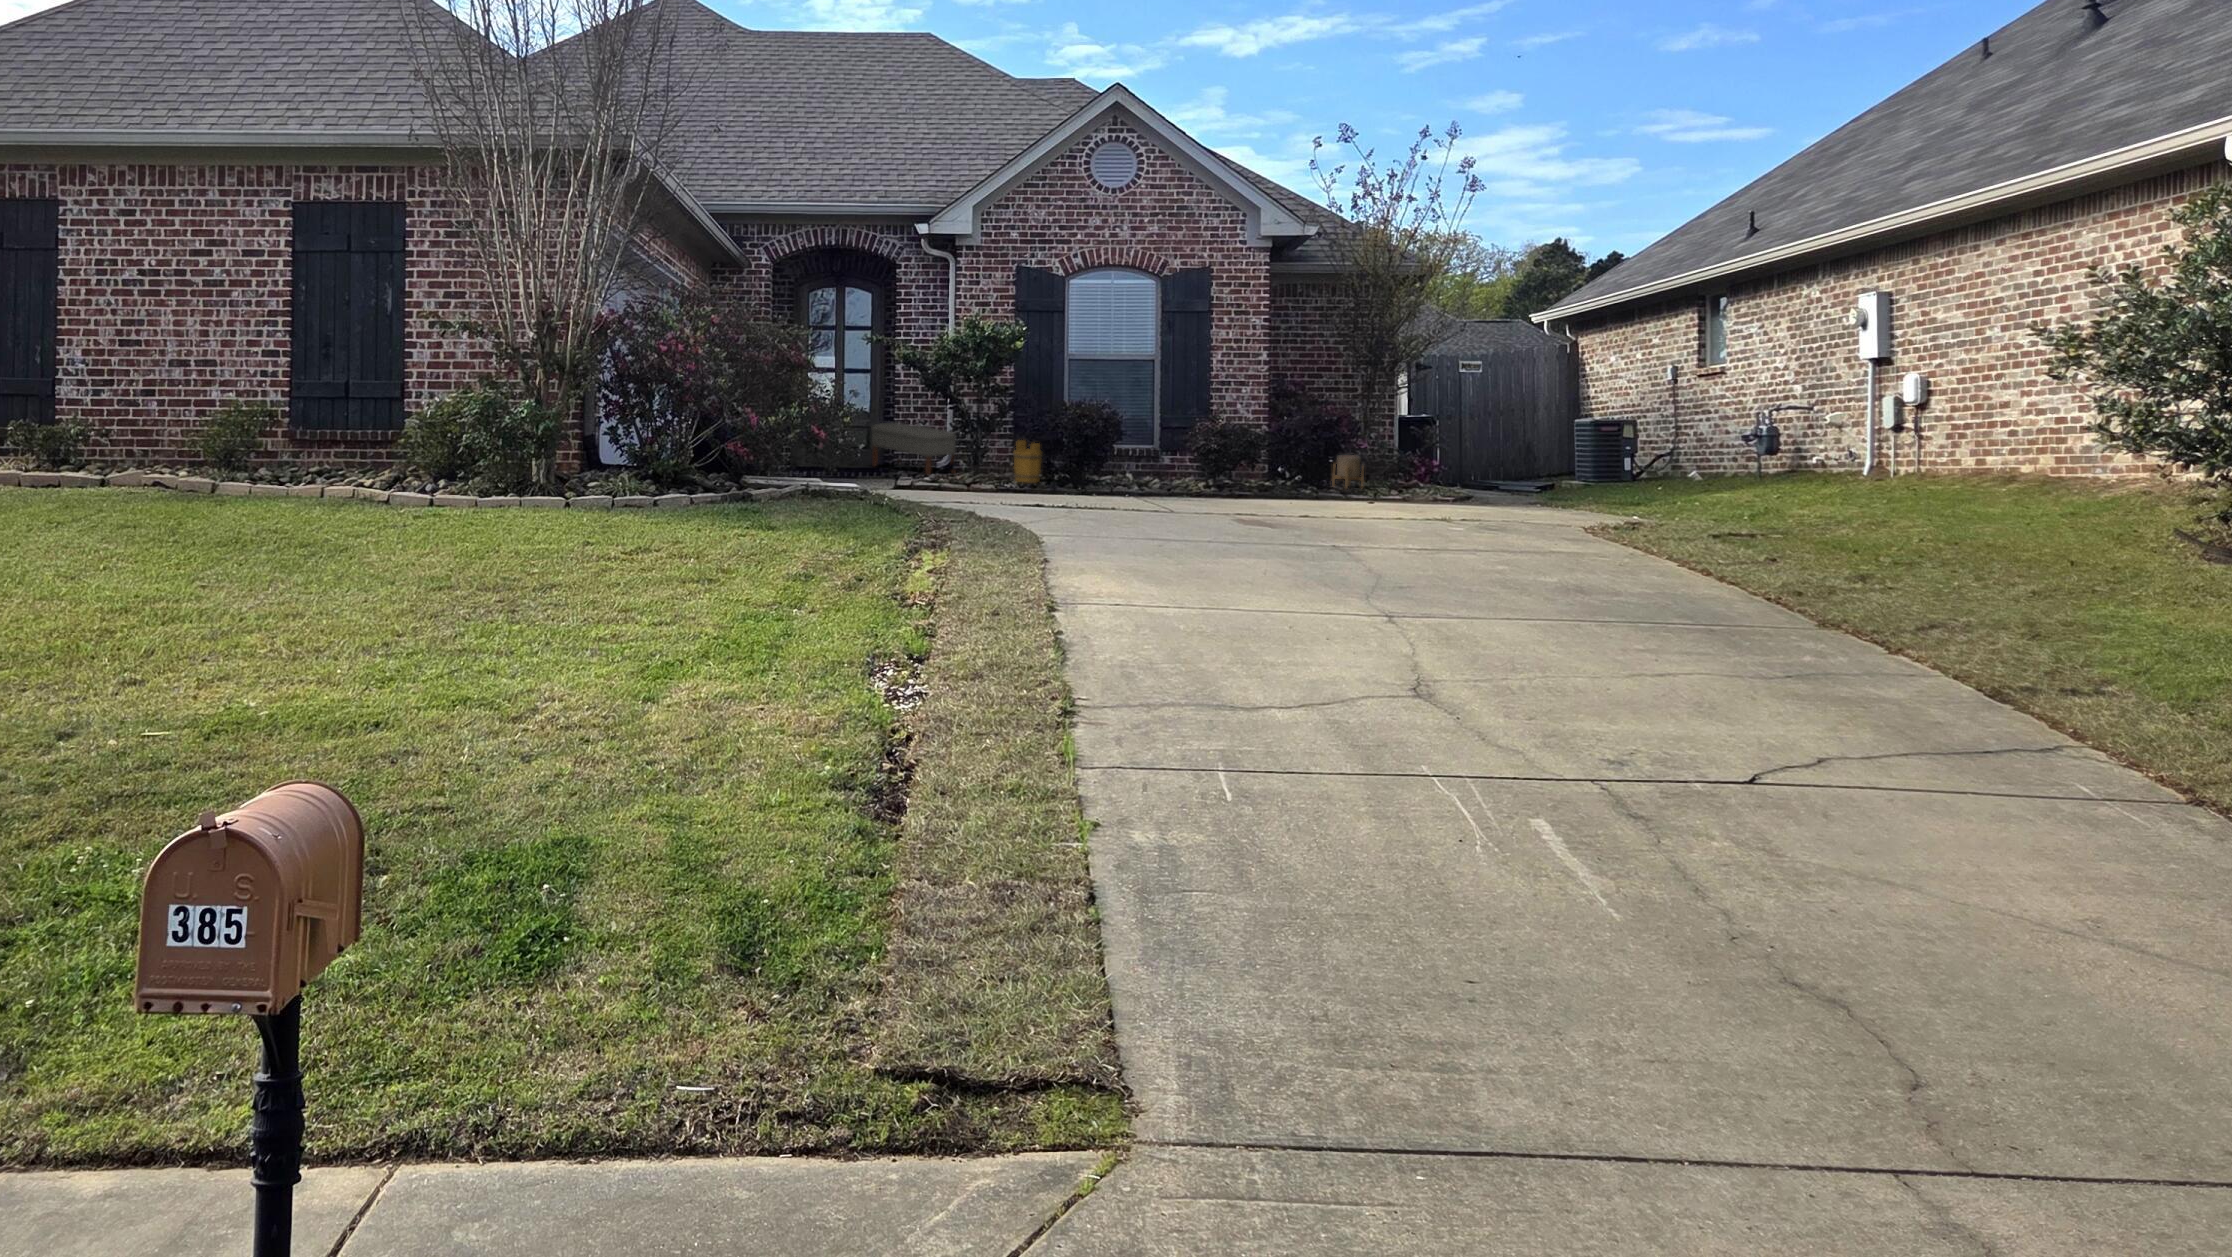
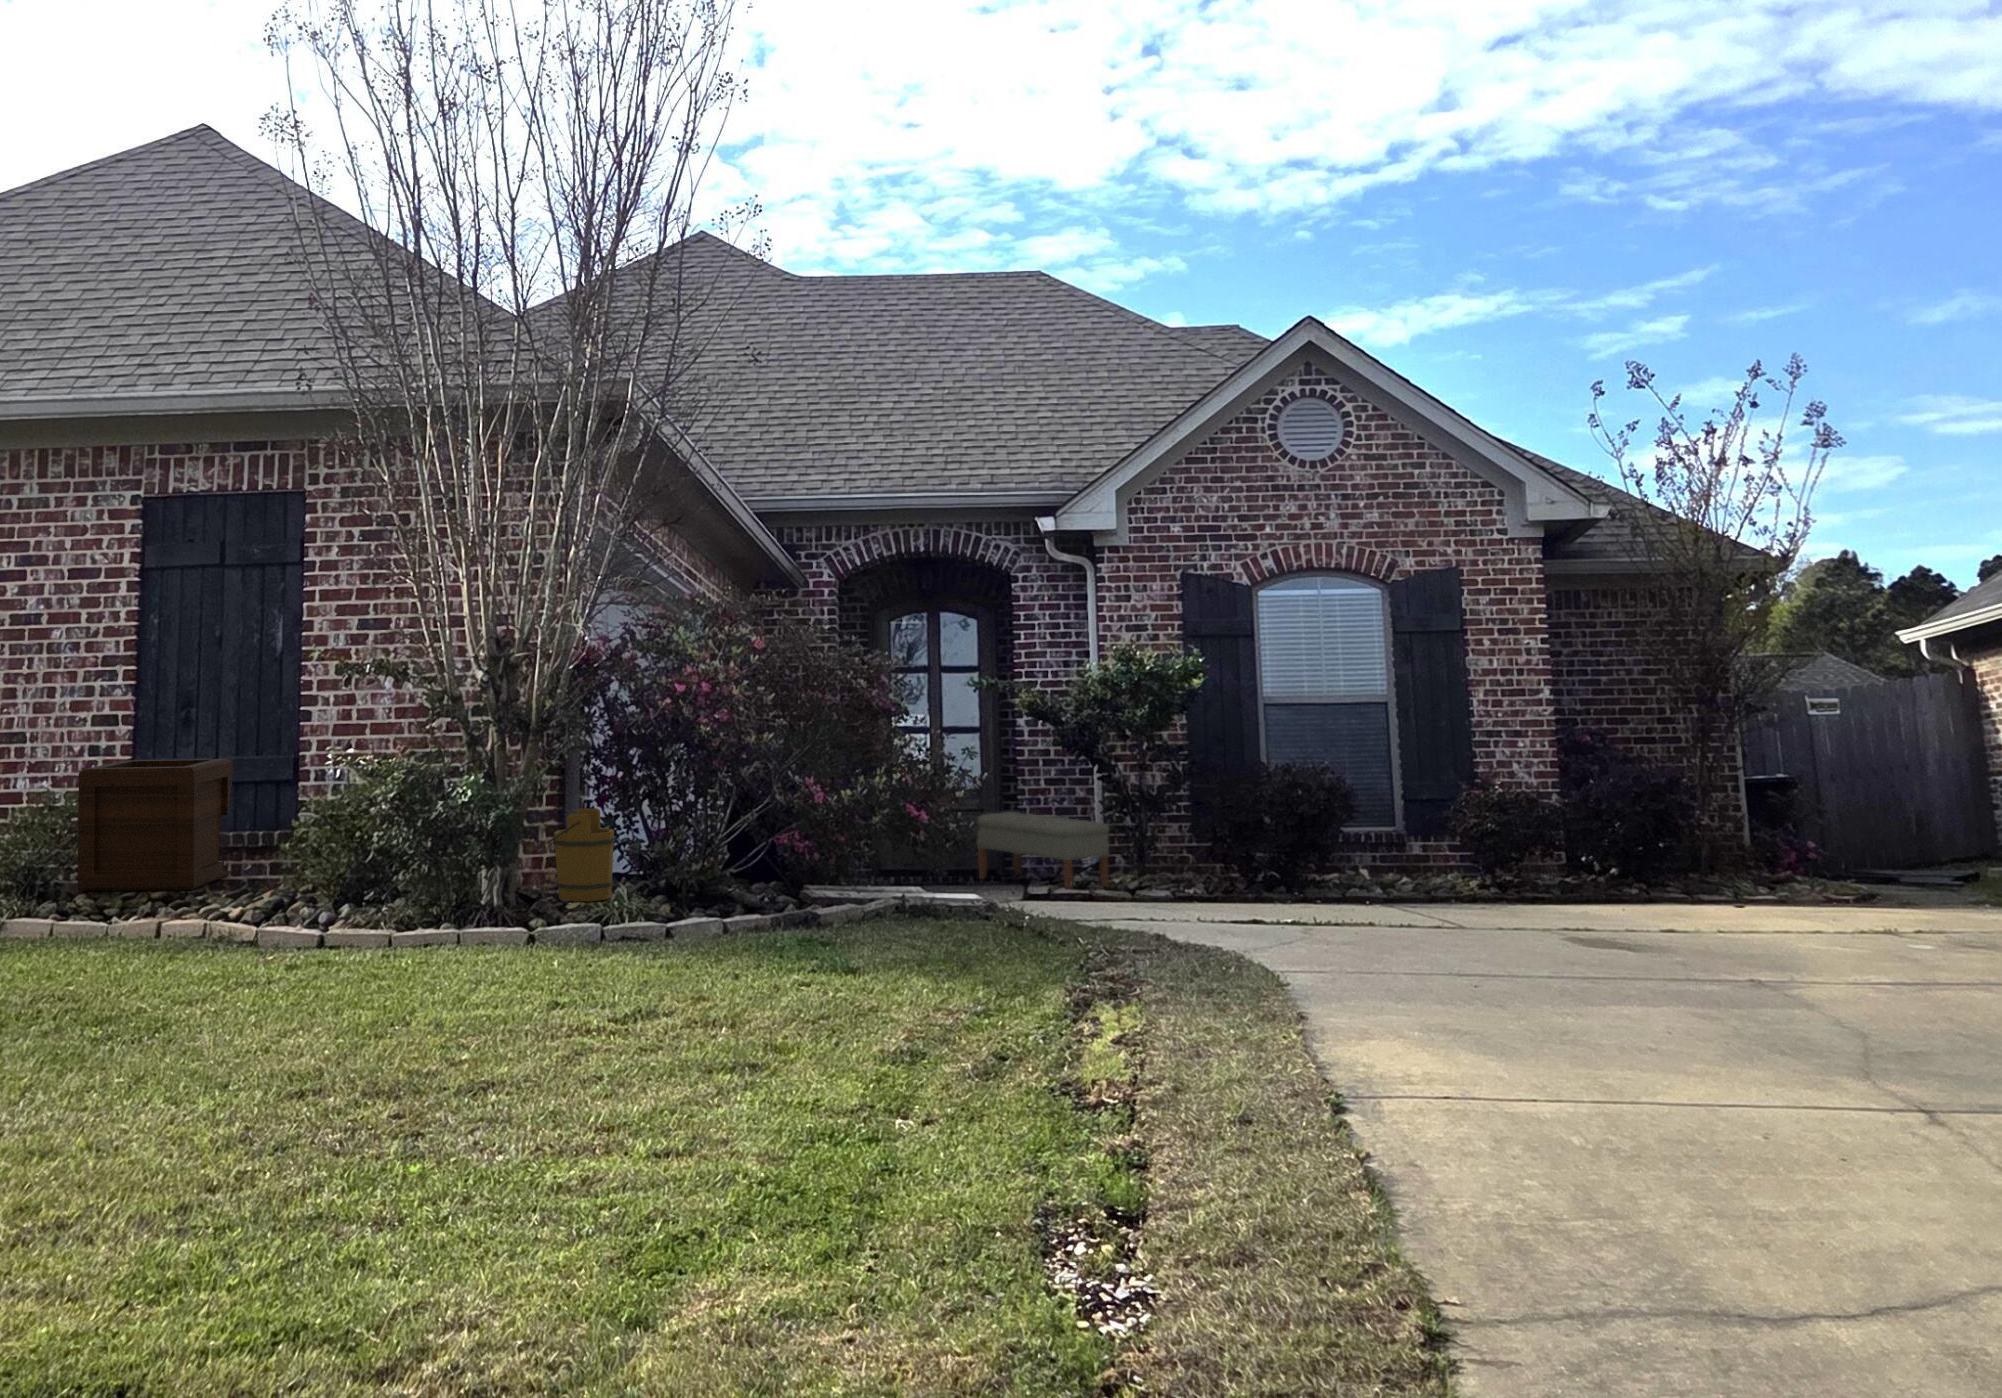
wooden crate: none [259,380,362,465] -> present [78,759,233,891]
bucket: present [1014,440,1045,482] -> present [546,808,615,901]
planter: present [1332,455,1364,487] -> none [1696,840,1751,895]

